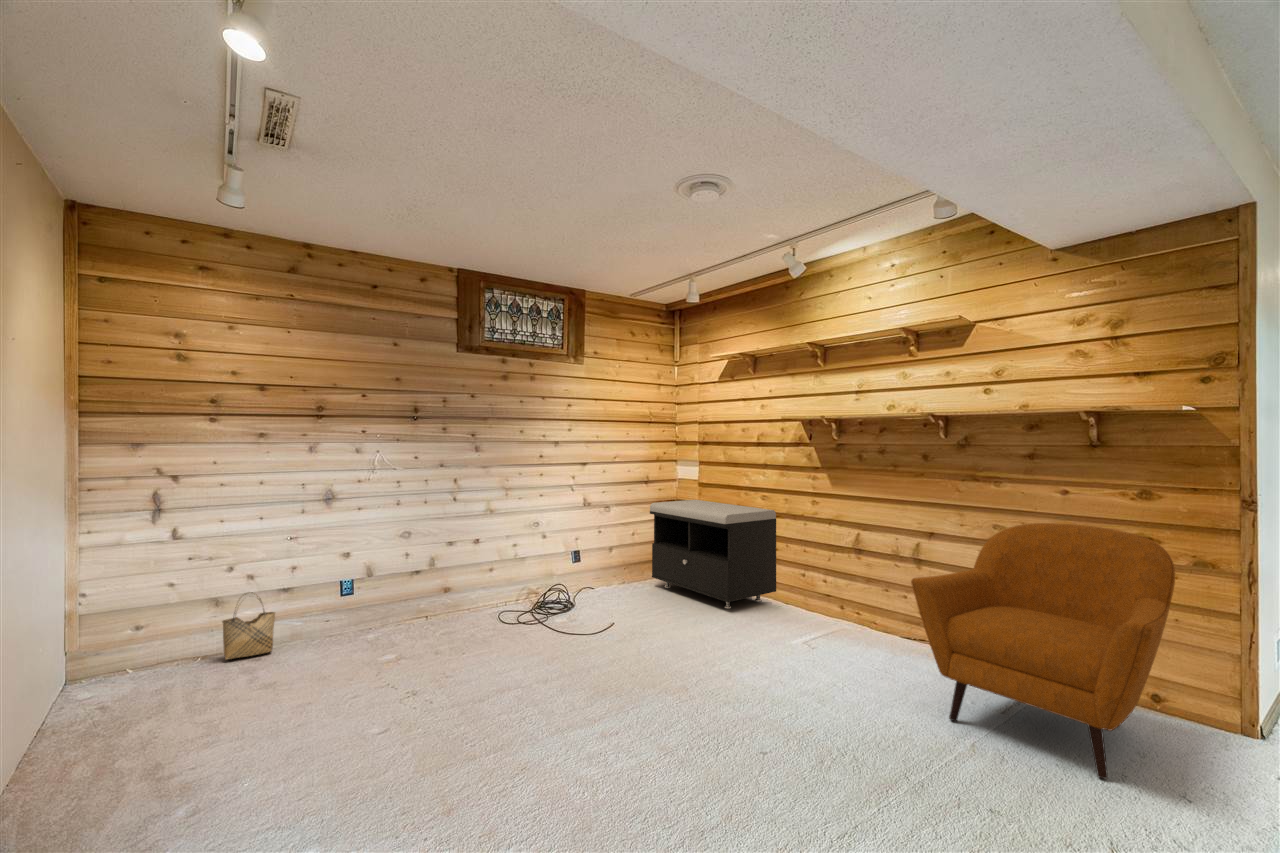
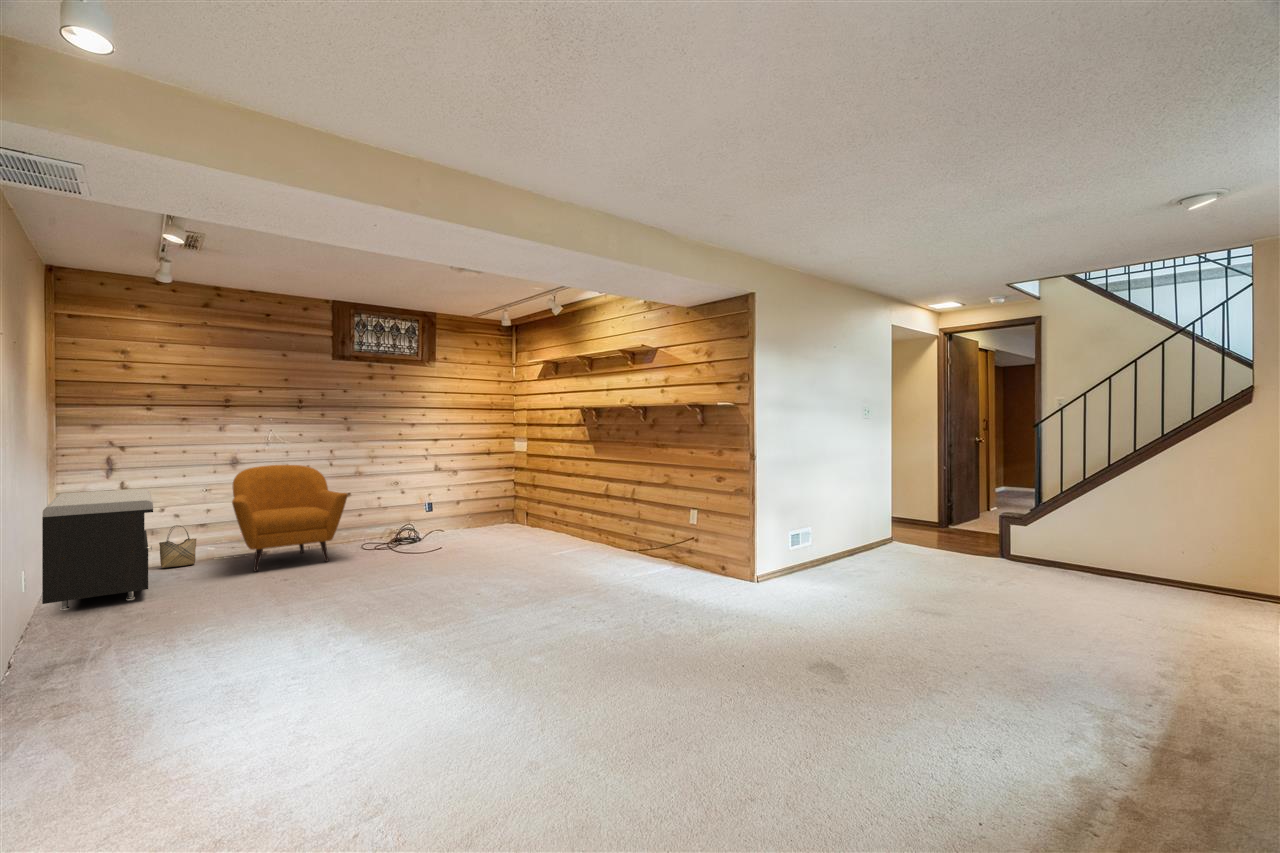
storage bench: present [650,500,776,609] -> present [42,489,153,610]
armchair: present [911,523,1175,779] -> present [232,465,348,571]

